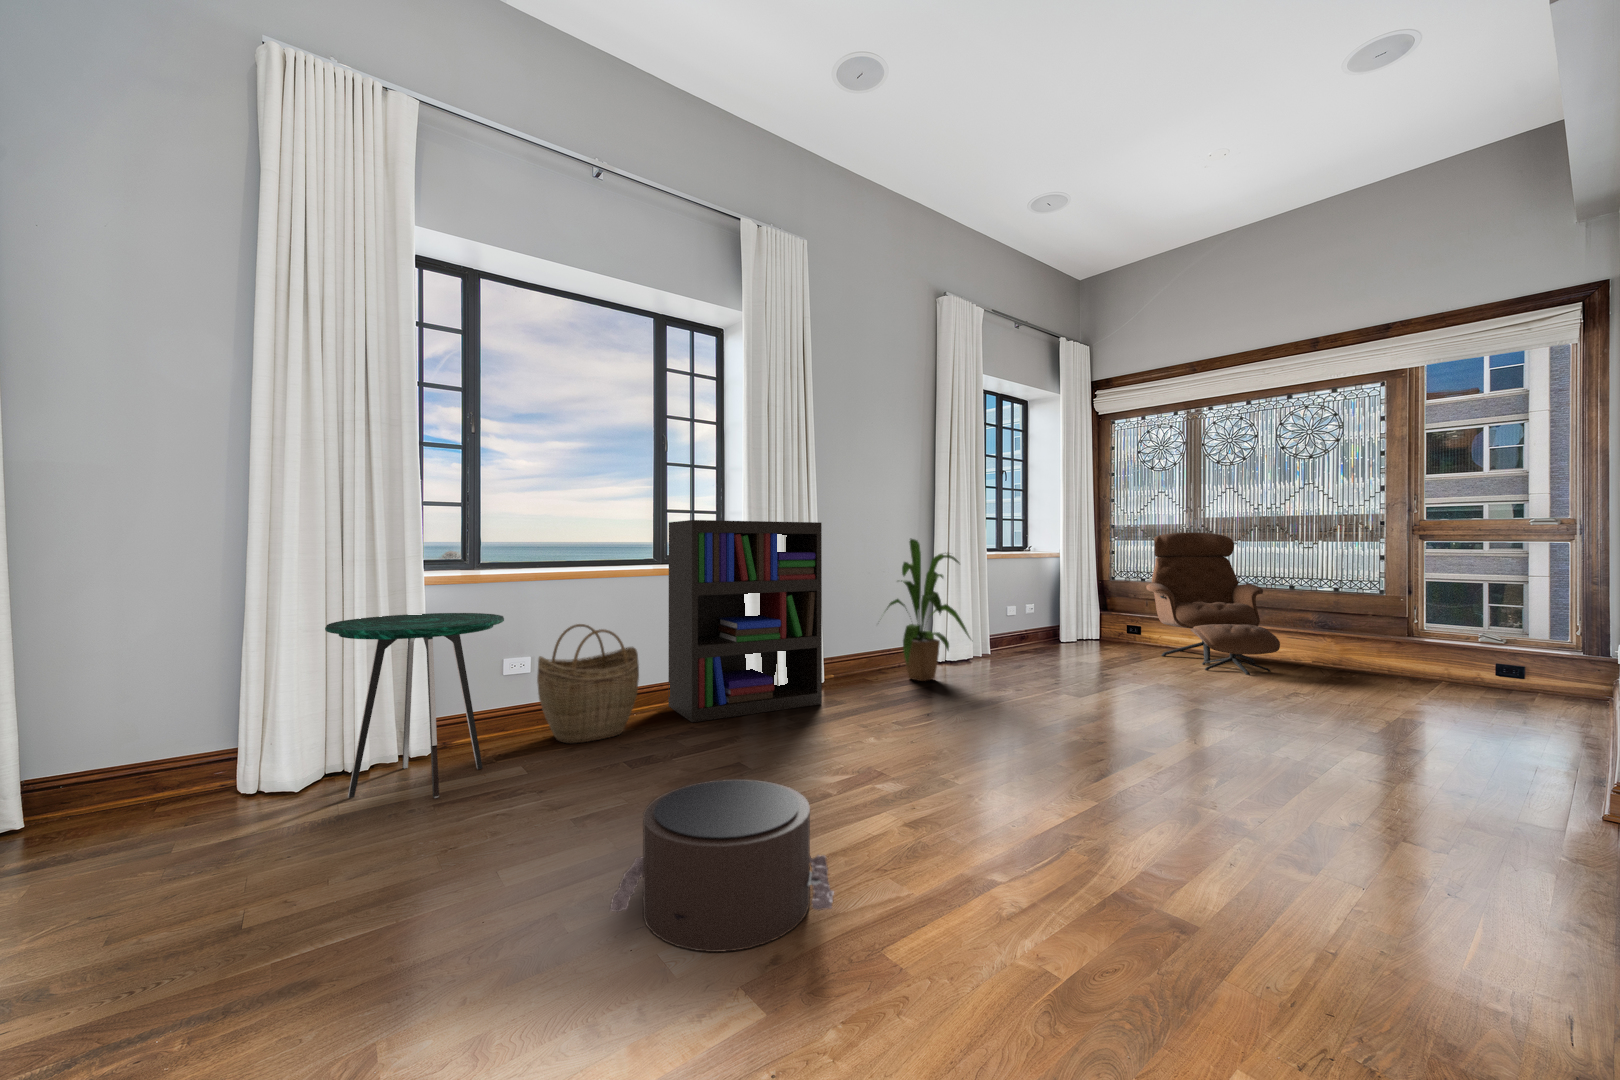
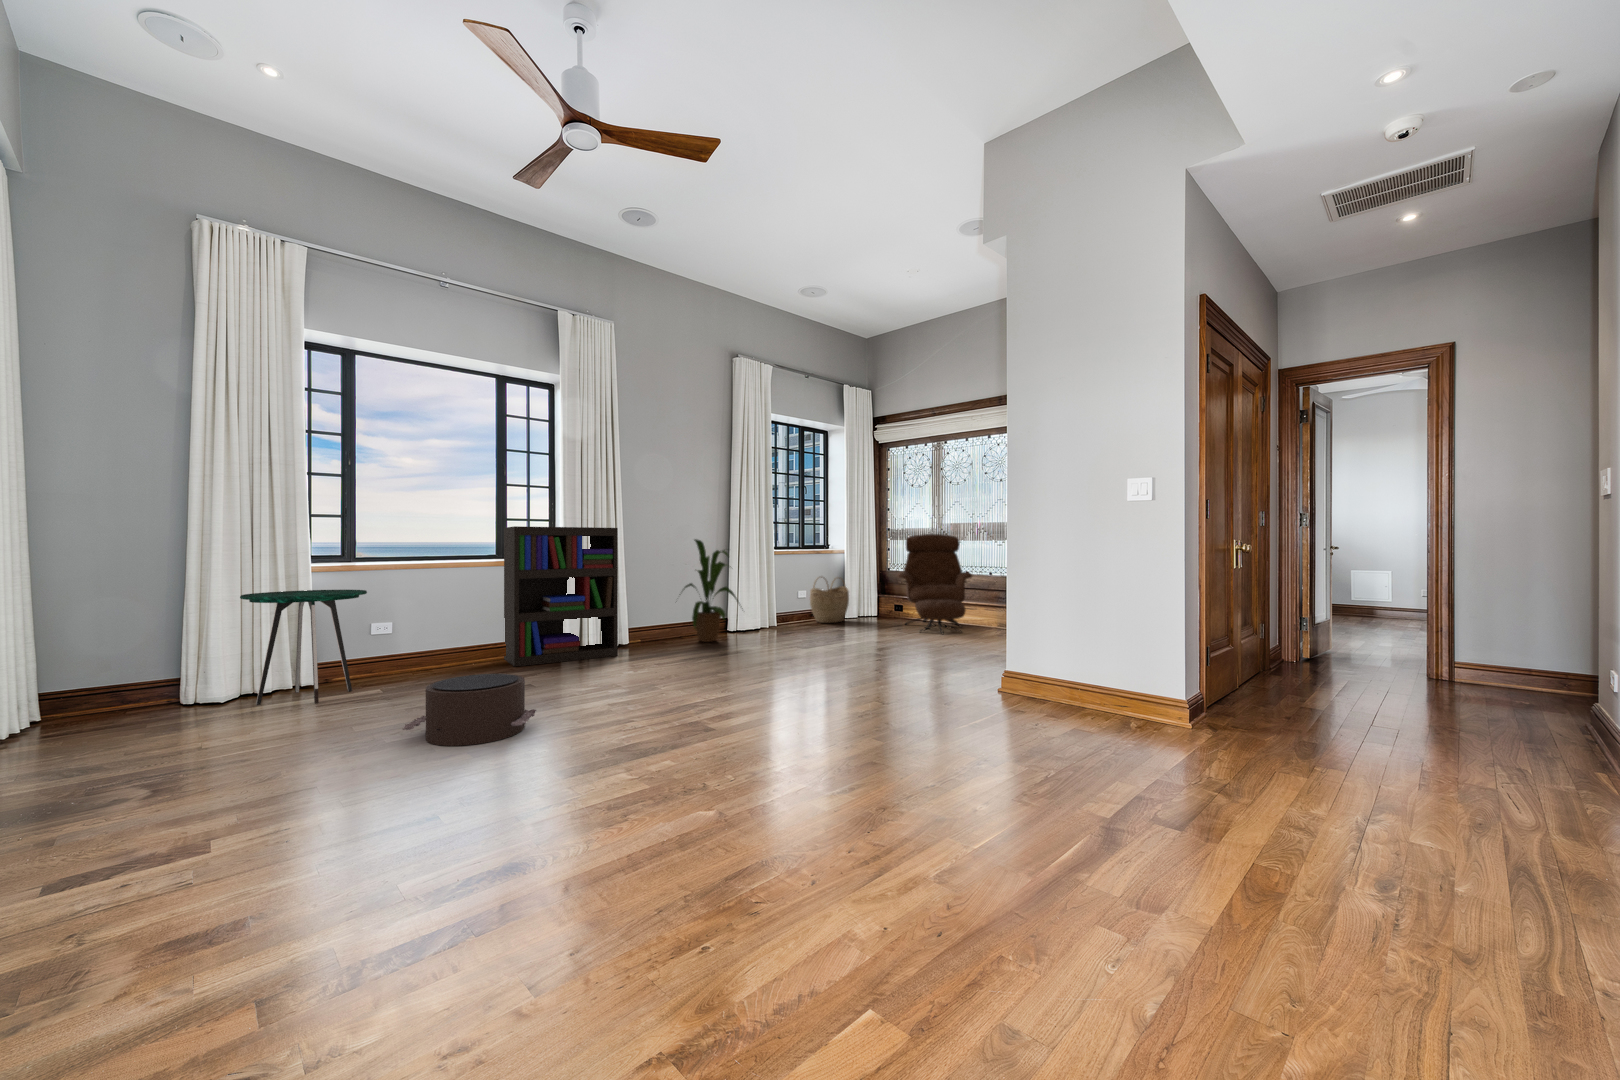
woven basket: present [537,624,639,743] -> present [810,577,849,623]

